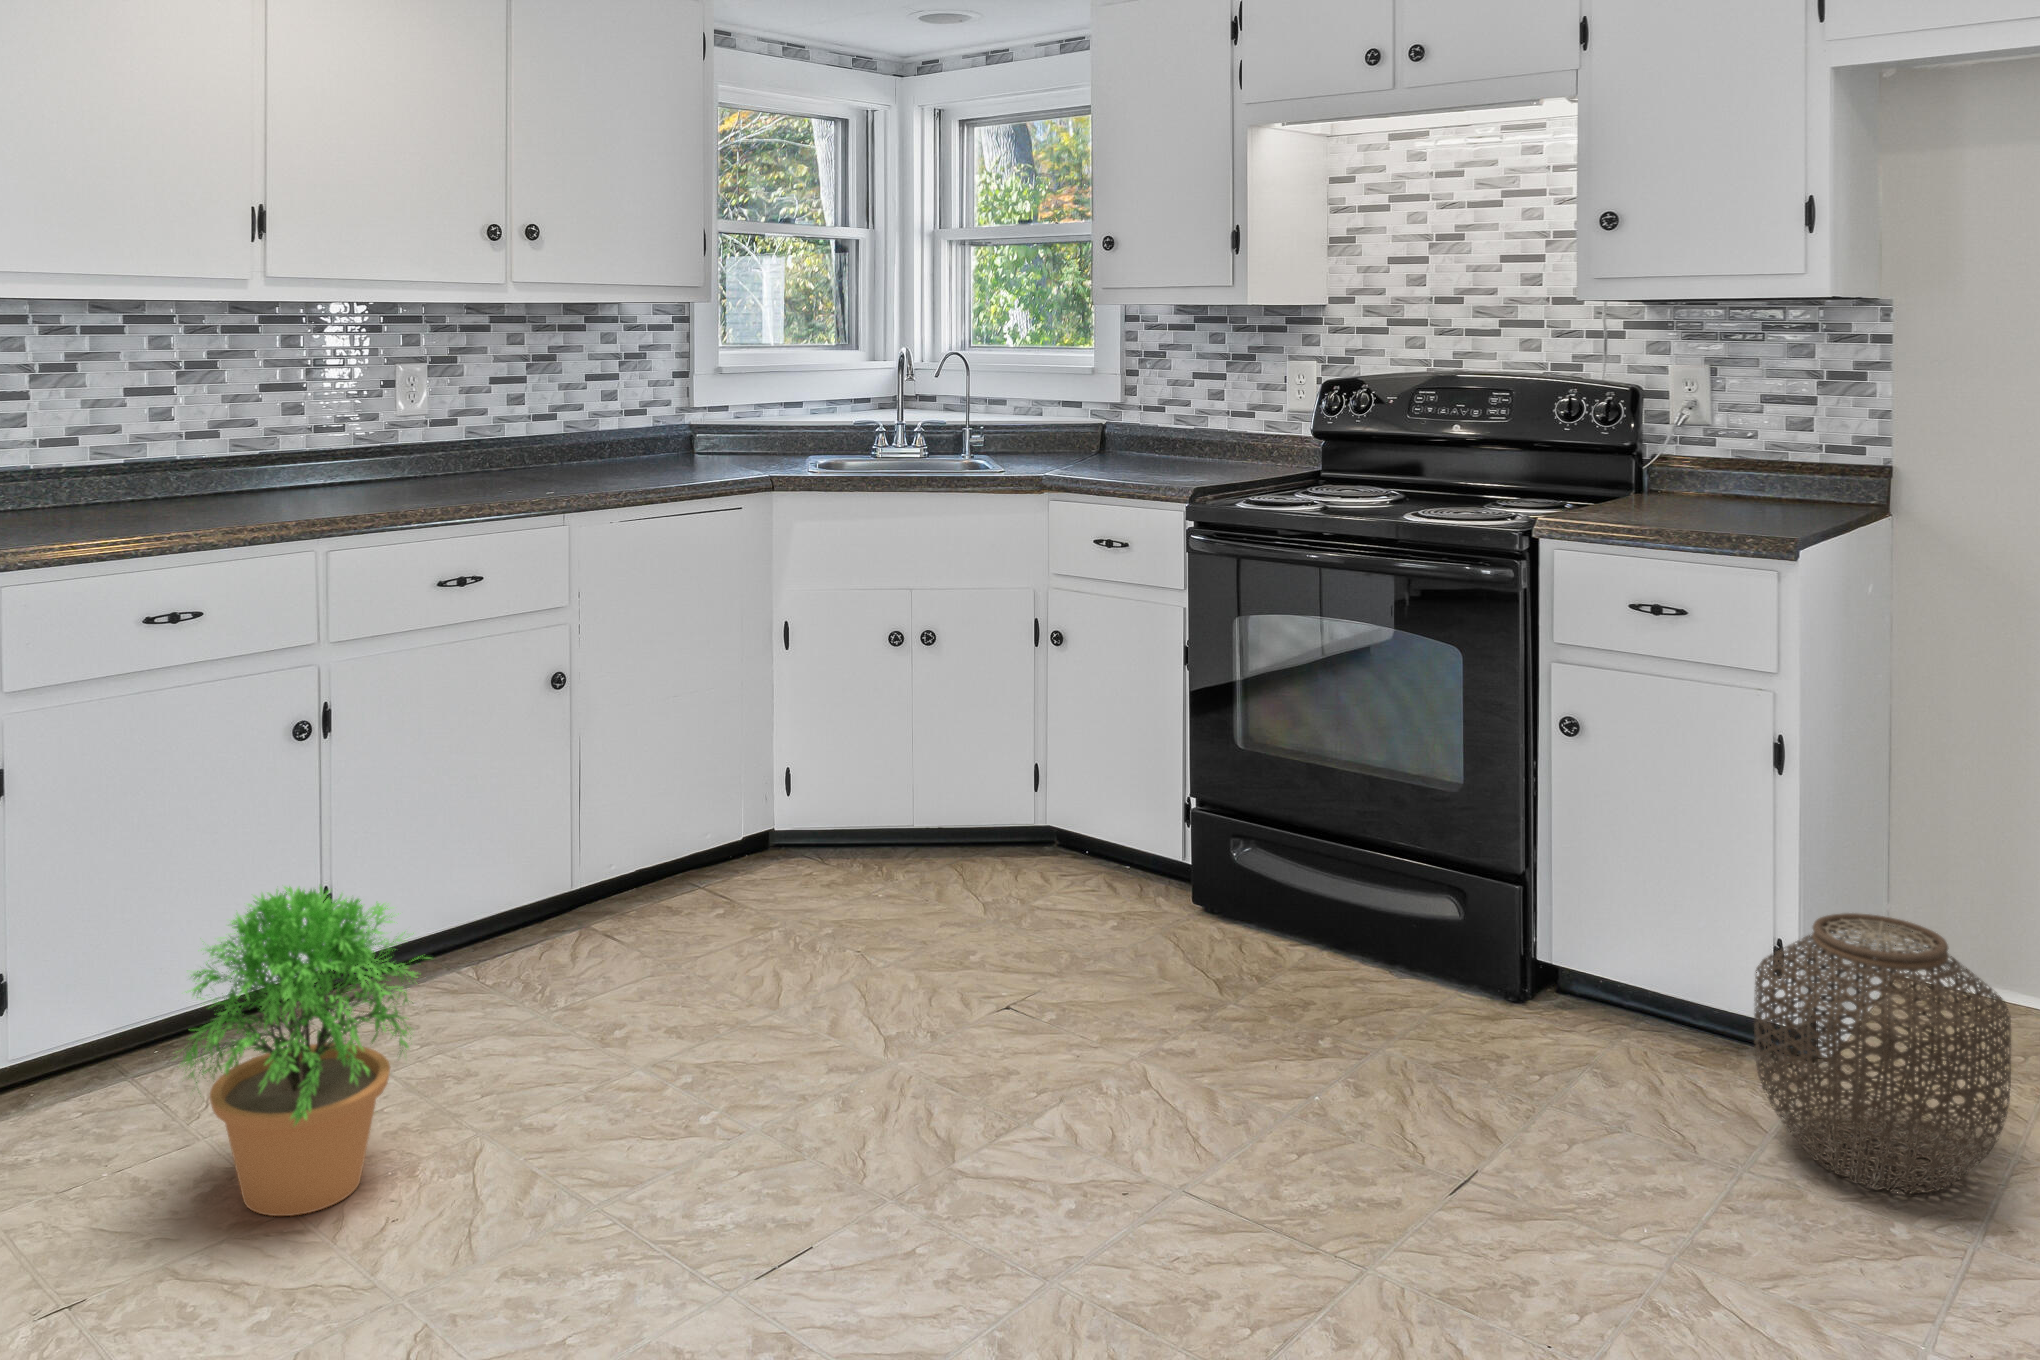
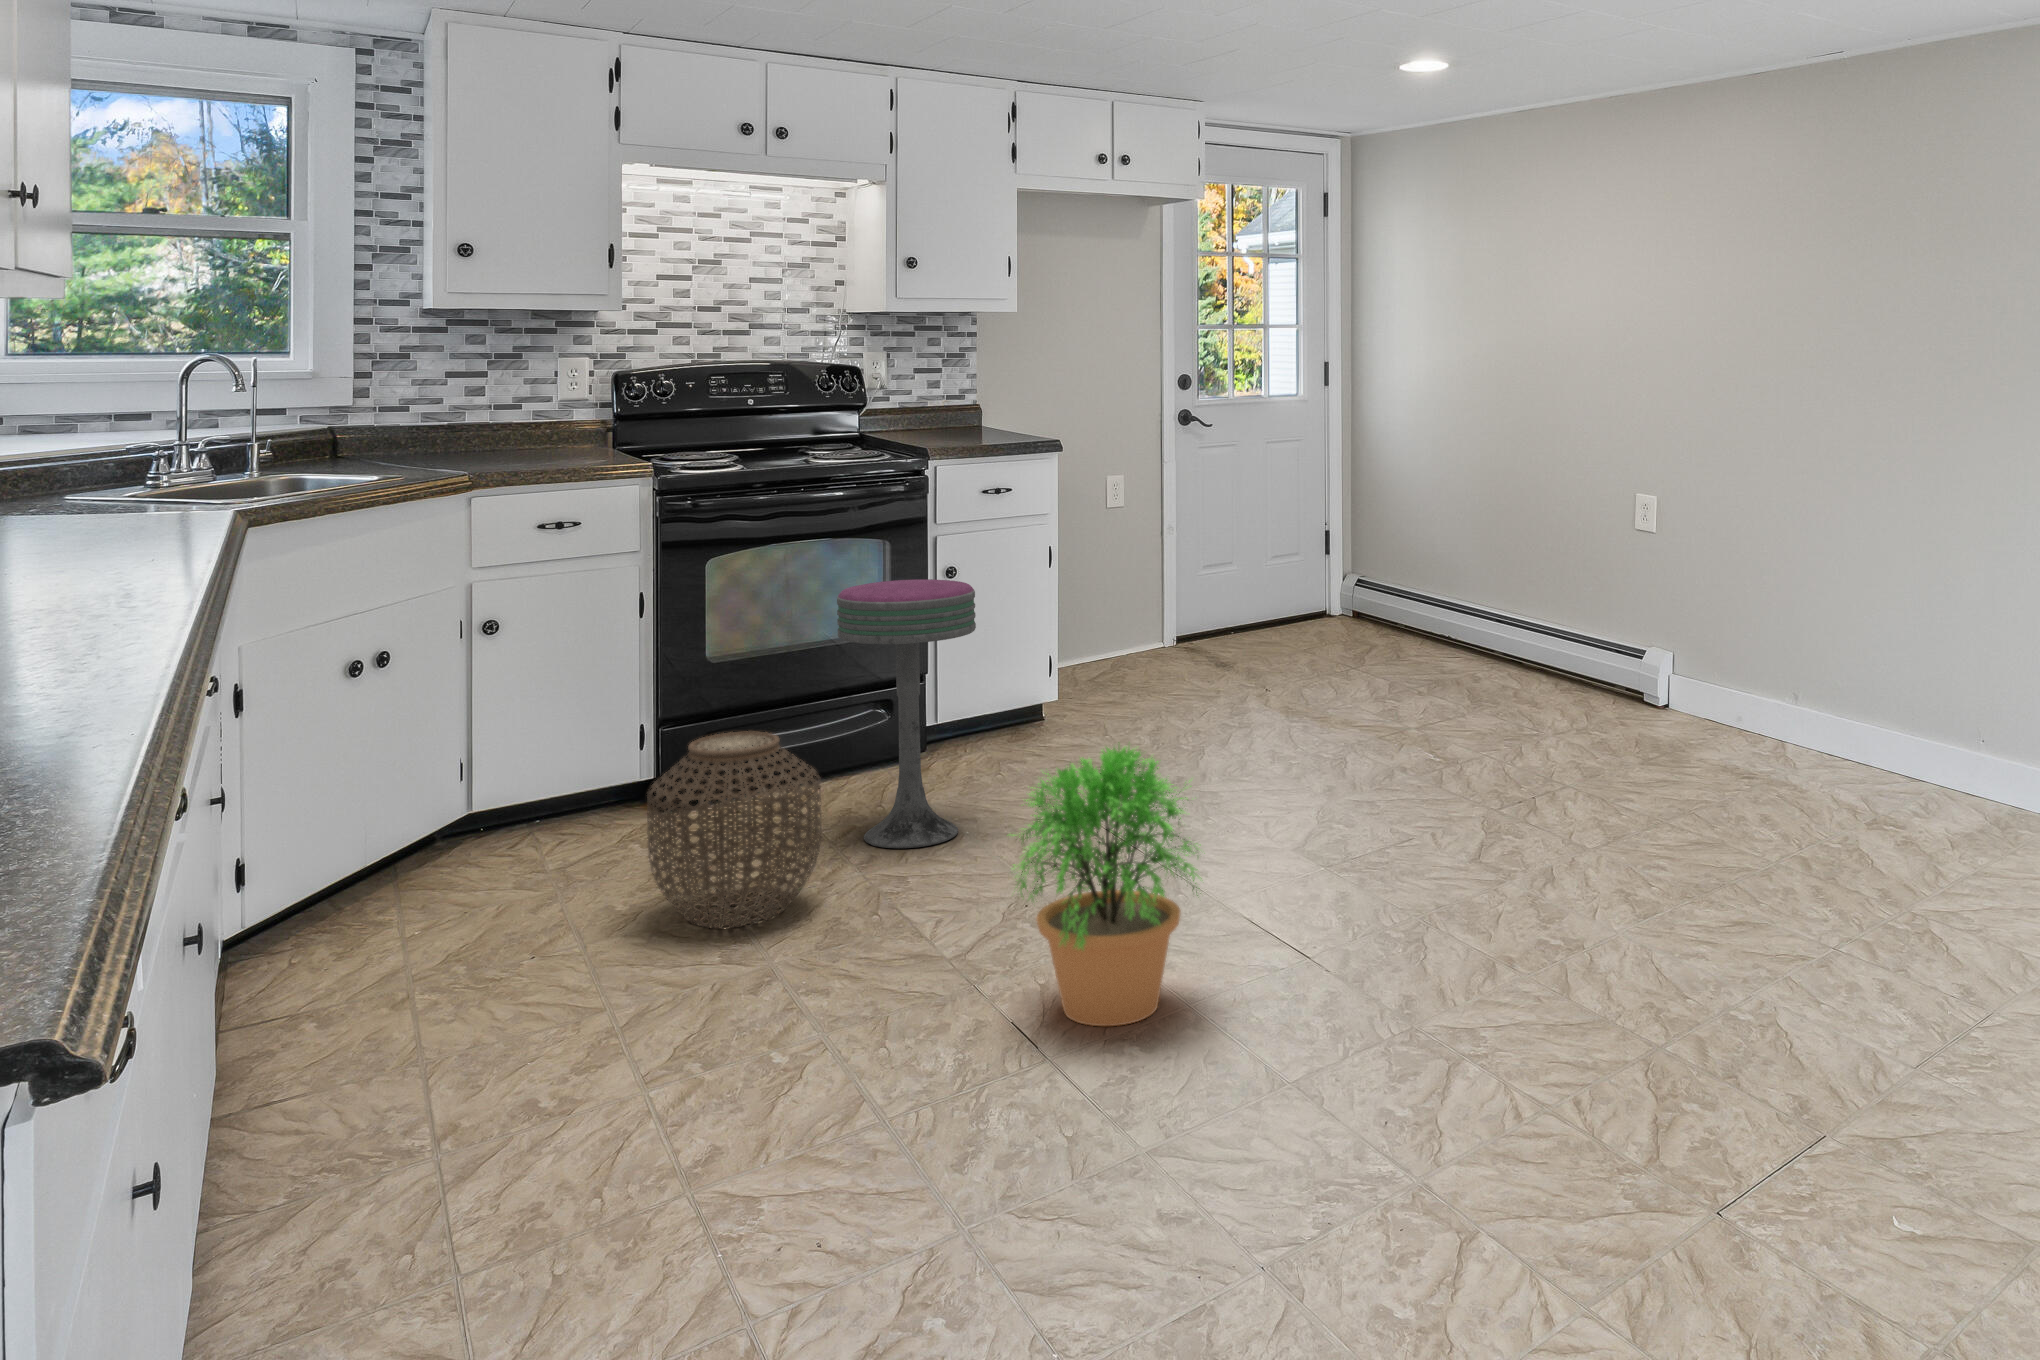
bar stool: none [906,678,1084,1040] -> present [837,579,976,848]
woven basket: present [1754,913,2011,1193] -> present [647,731,821,928]

